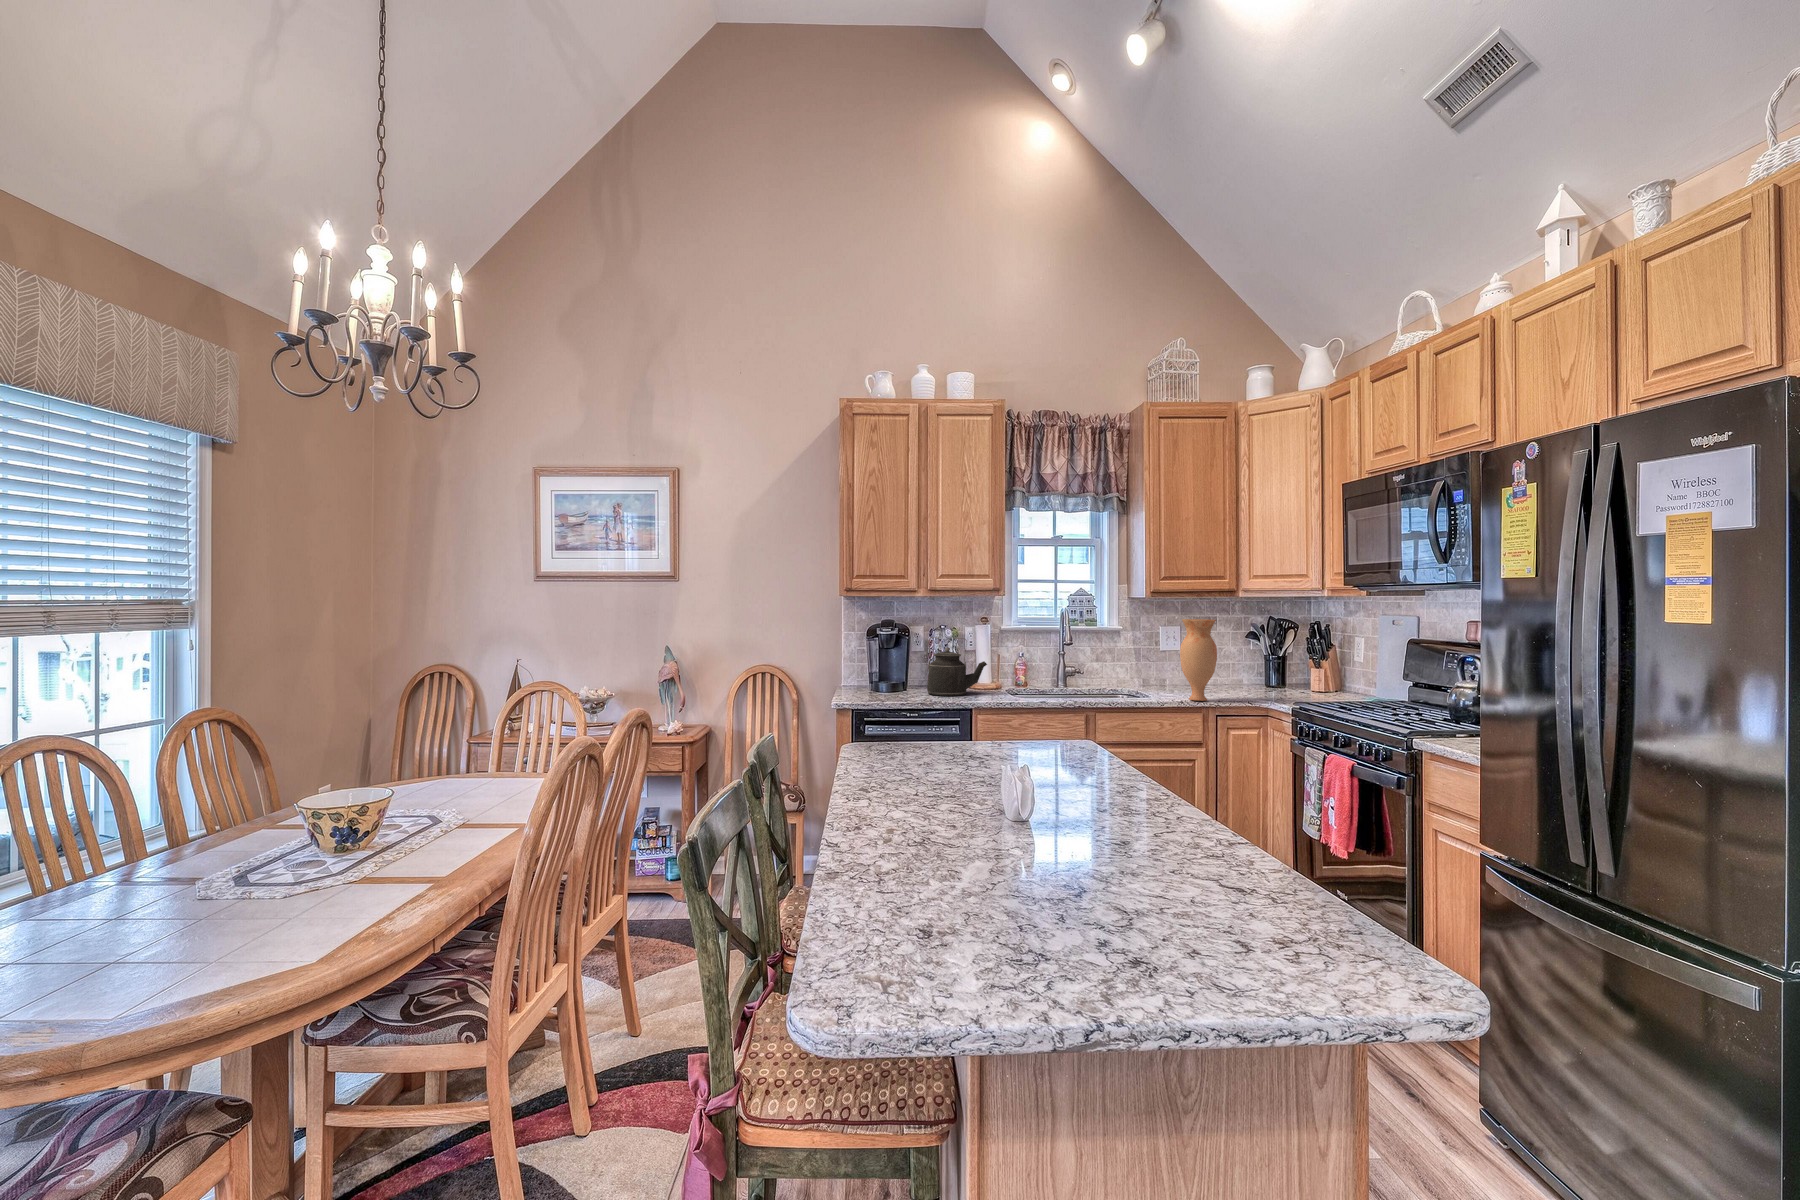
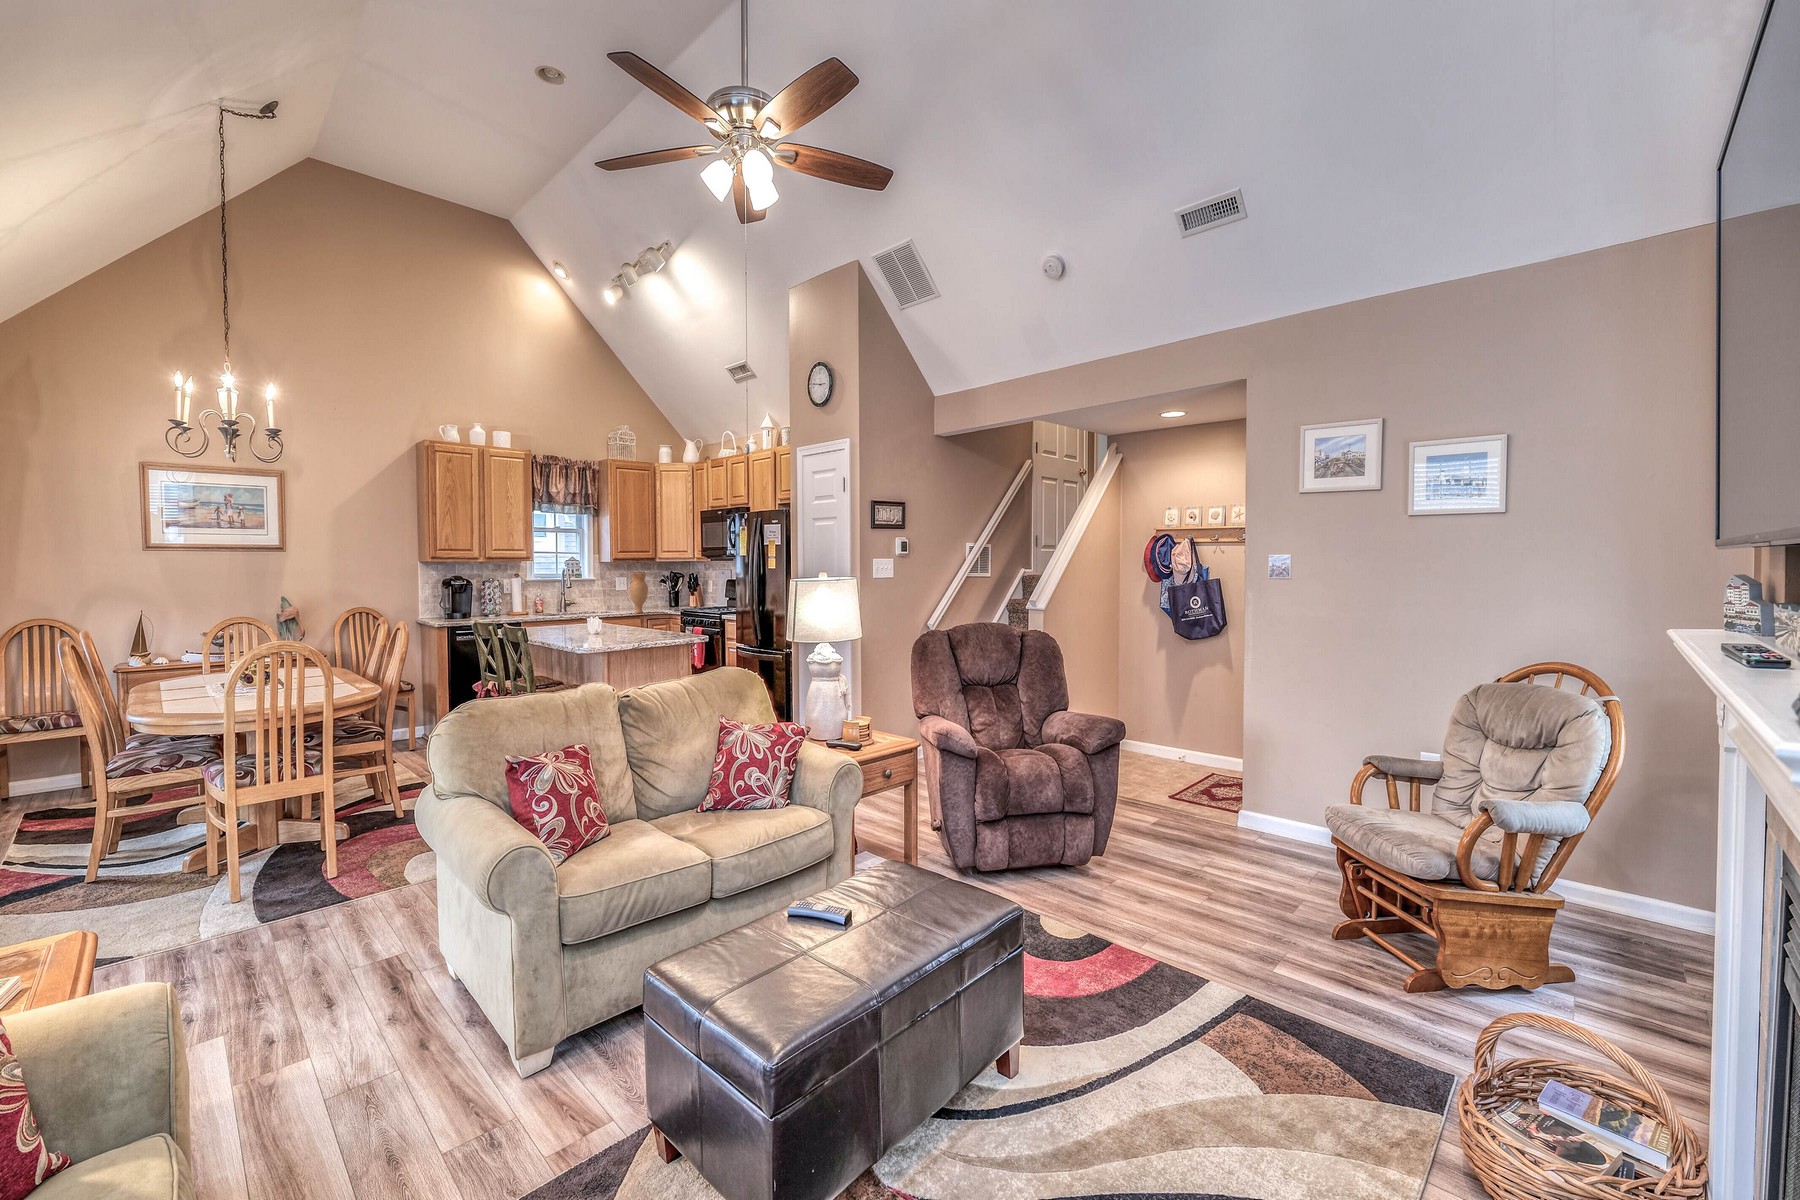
kettle: present [927,637,987,696] -> none [485,585,523,618]

